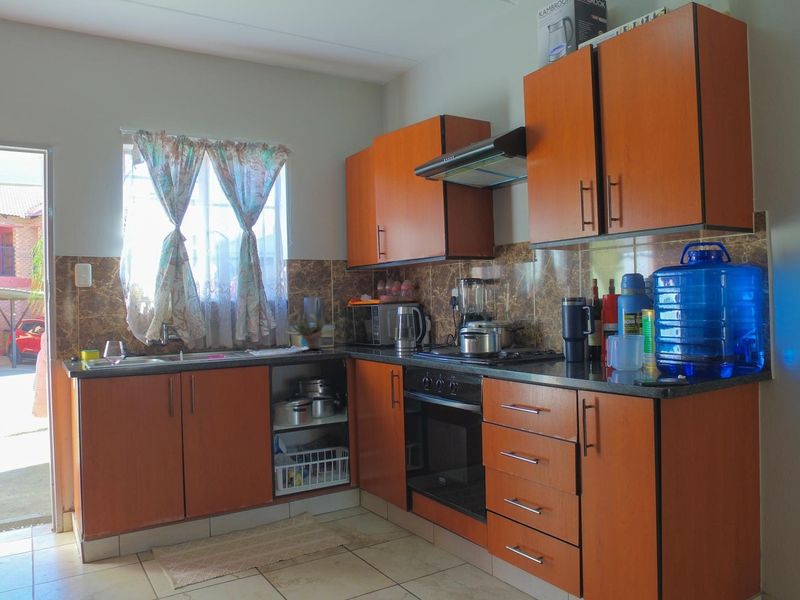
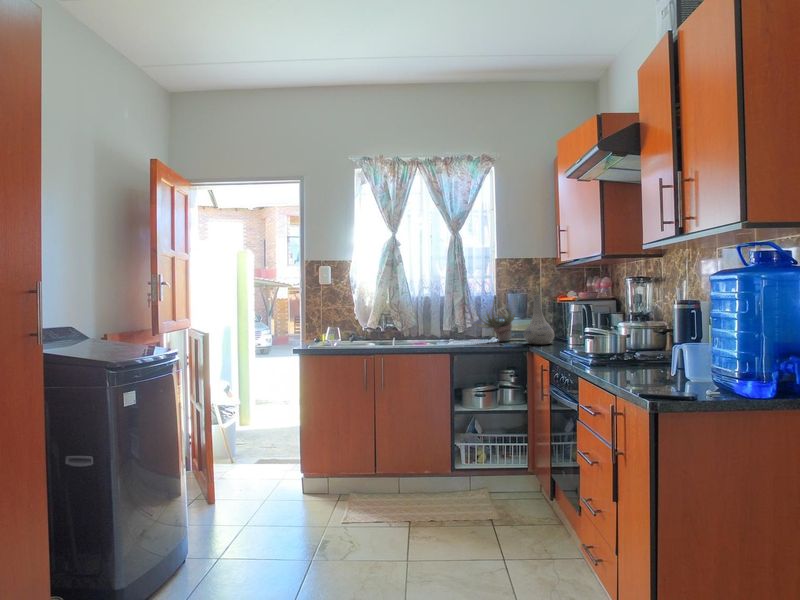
vase: none [343,298,375,350] -> present [524,295,554,345]

